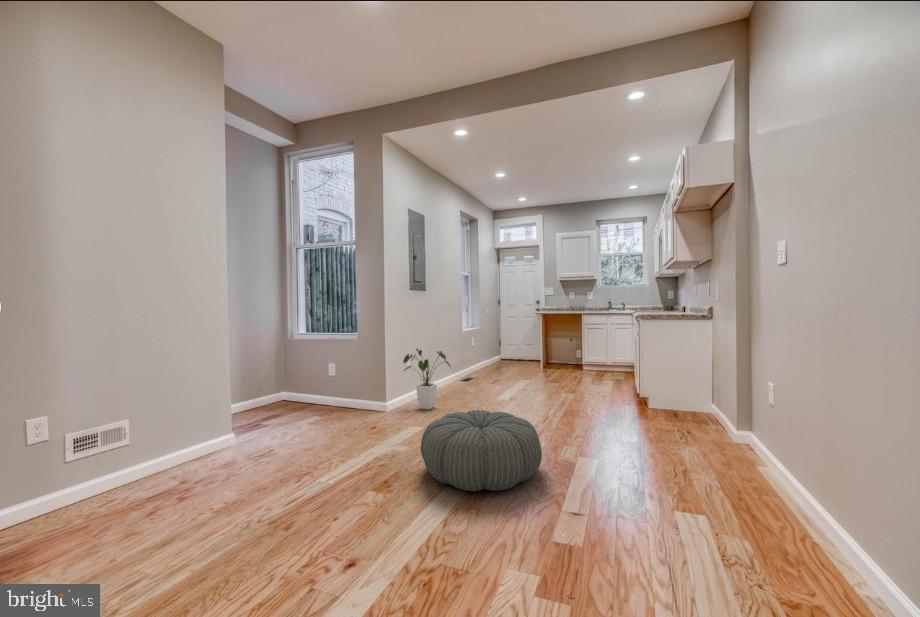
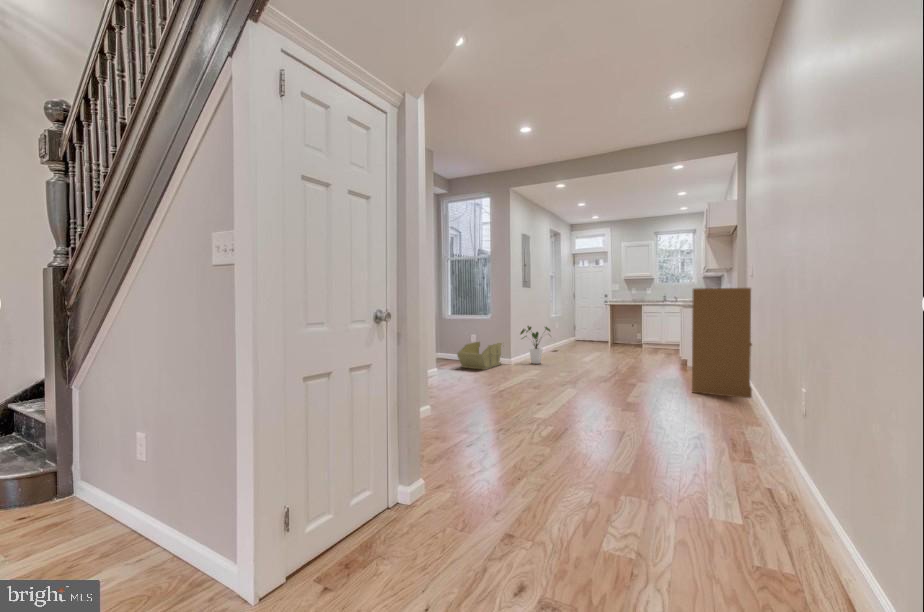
bookshelf: none [666,285,798,512] -> present [692,288,752,398]
storage bin: none [284,375,374,430] -> present [457,342,502,370]
pouf: present [421,410,542,491] -> none [552,355,618,389]

